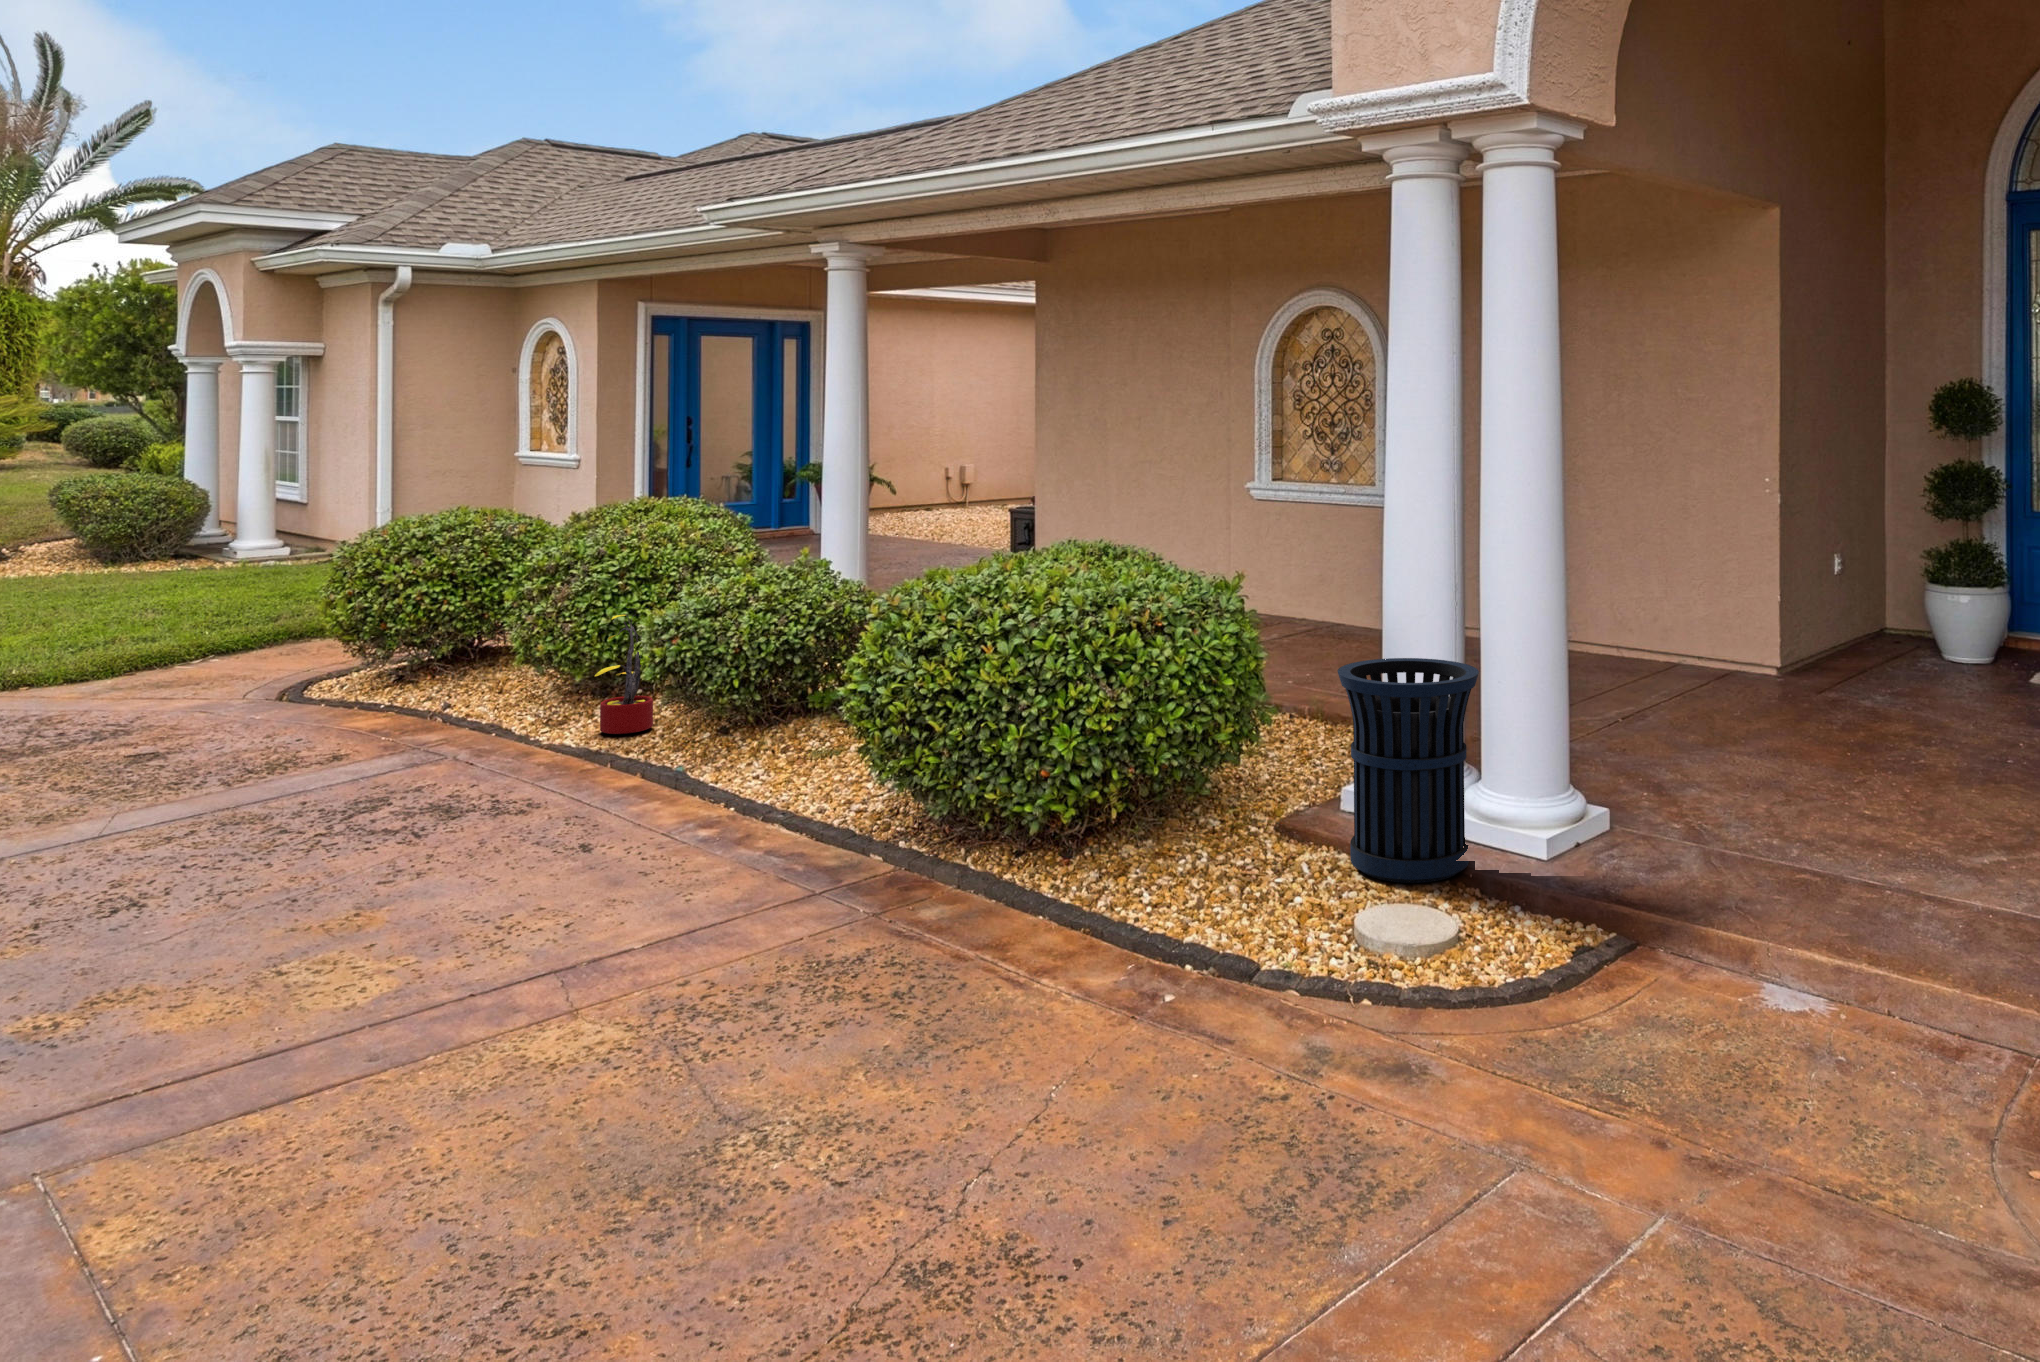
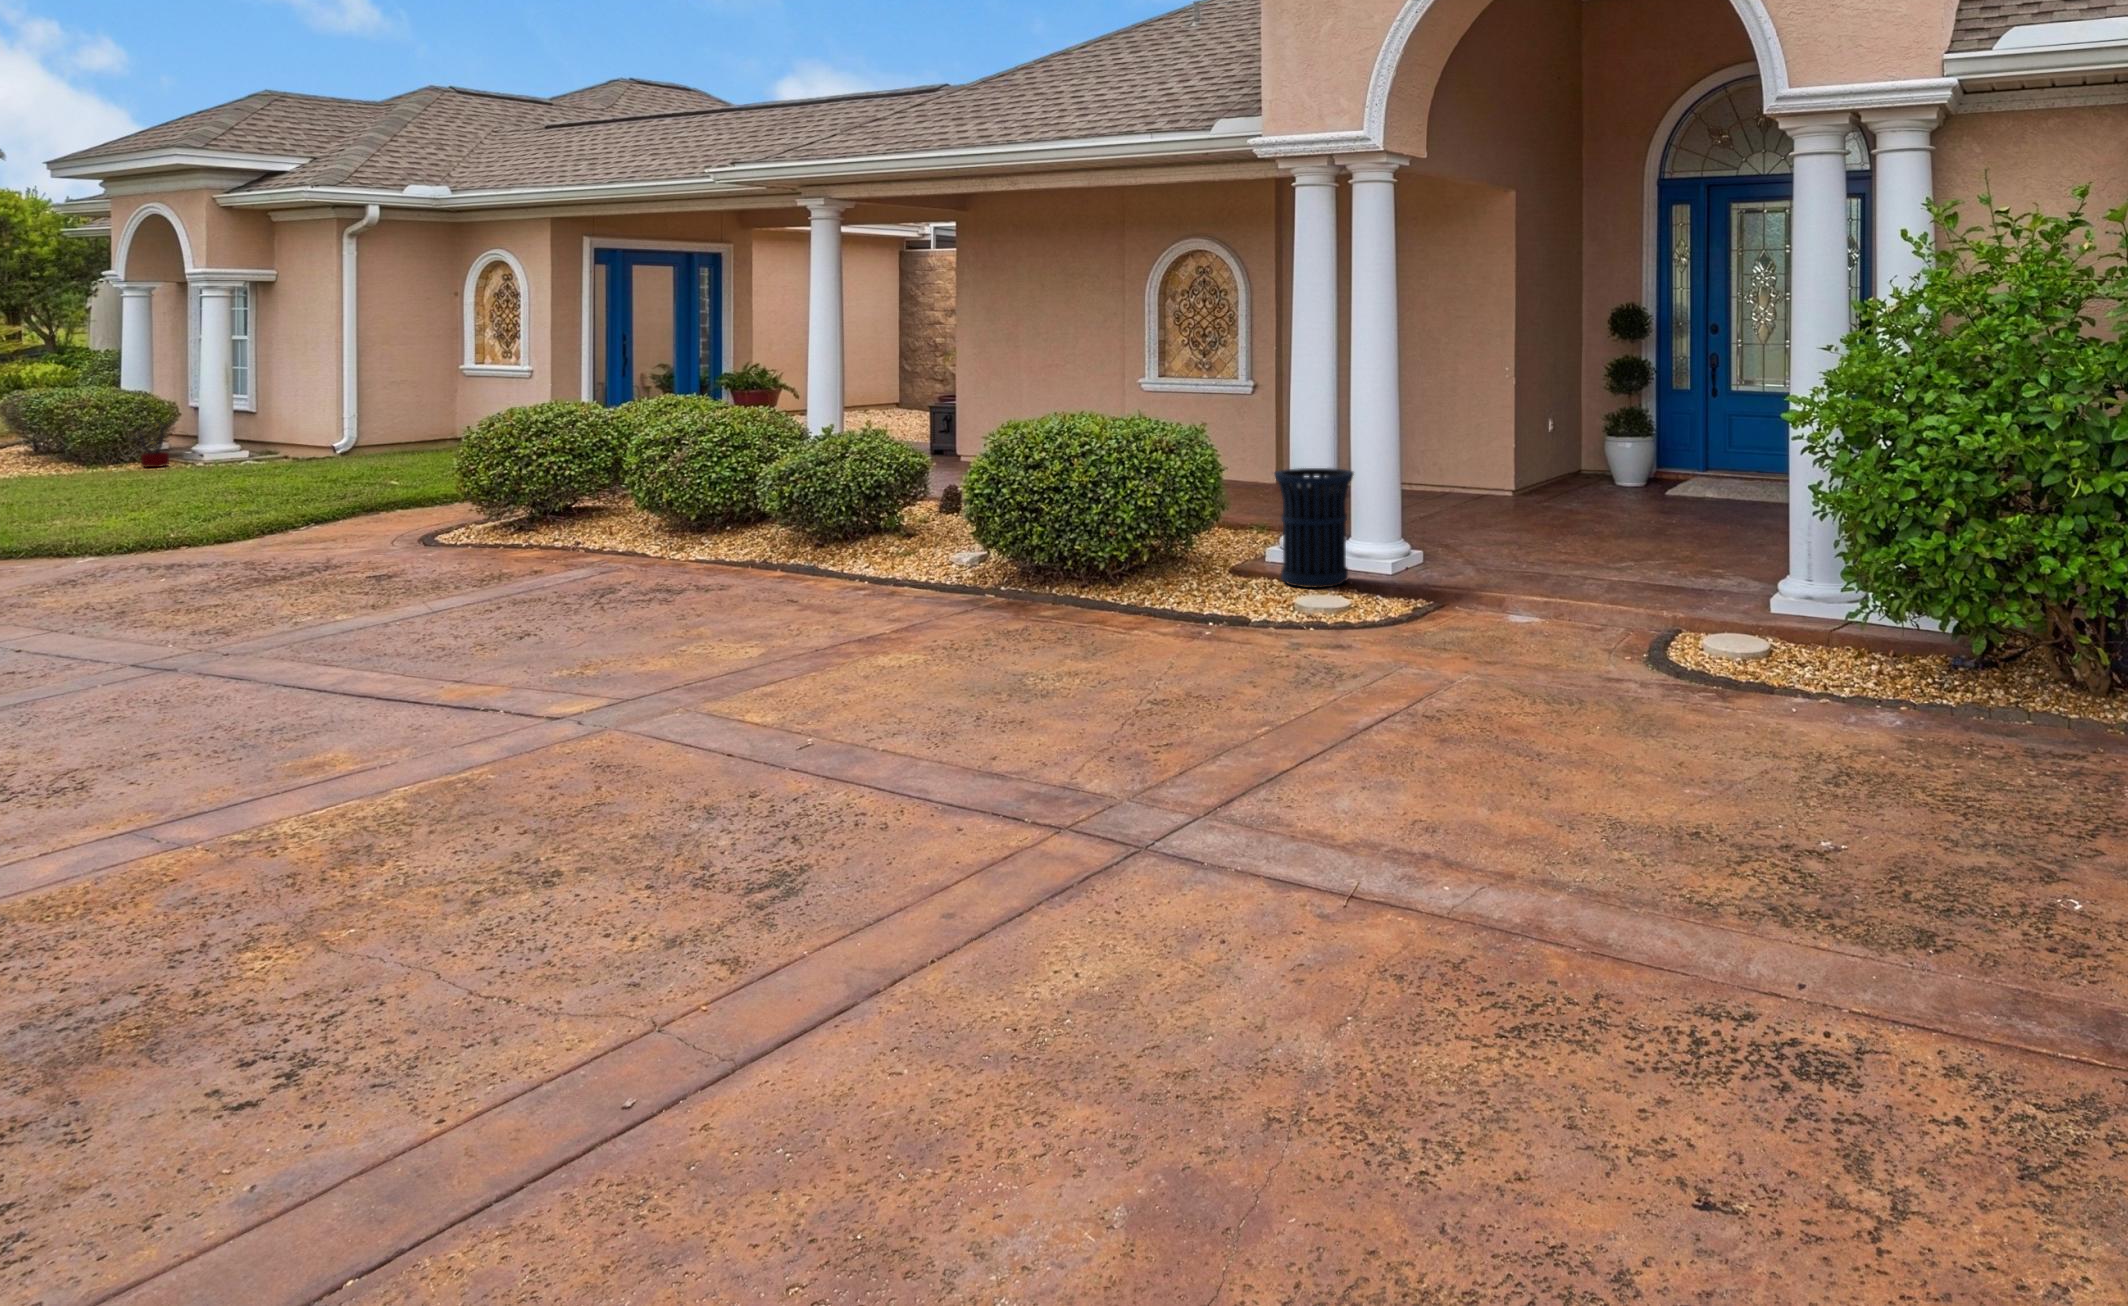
decorative plant: present [595,614,653,734] -> present [127,416,169,467]

